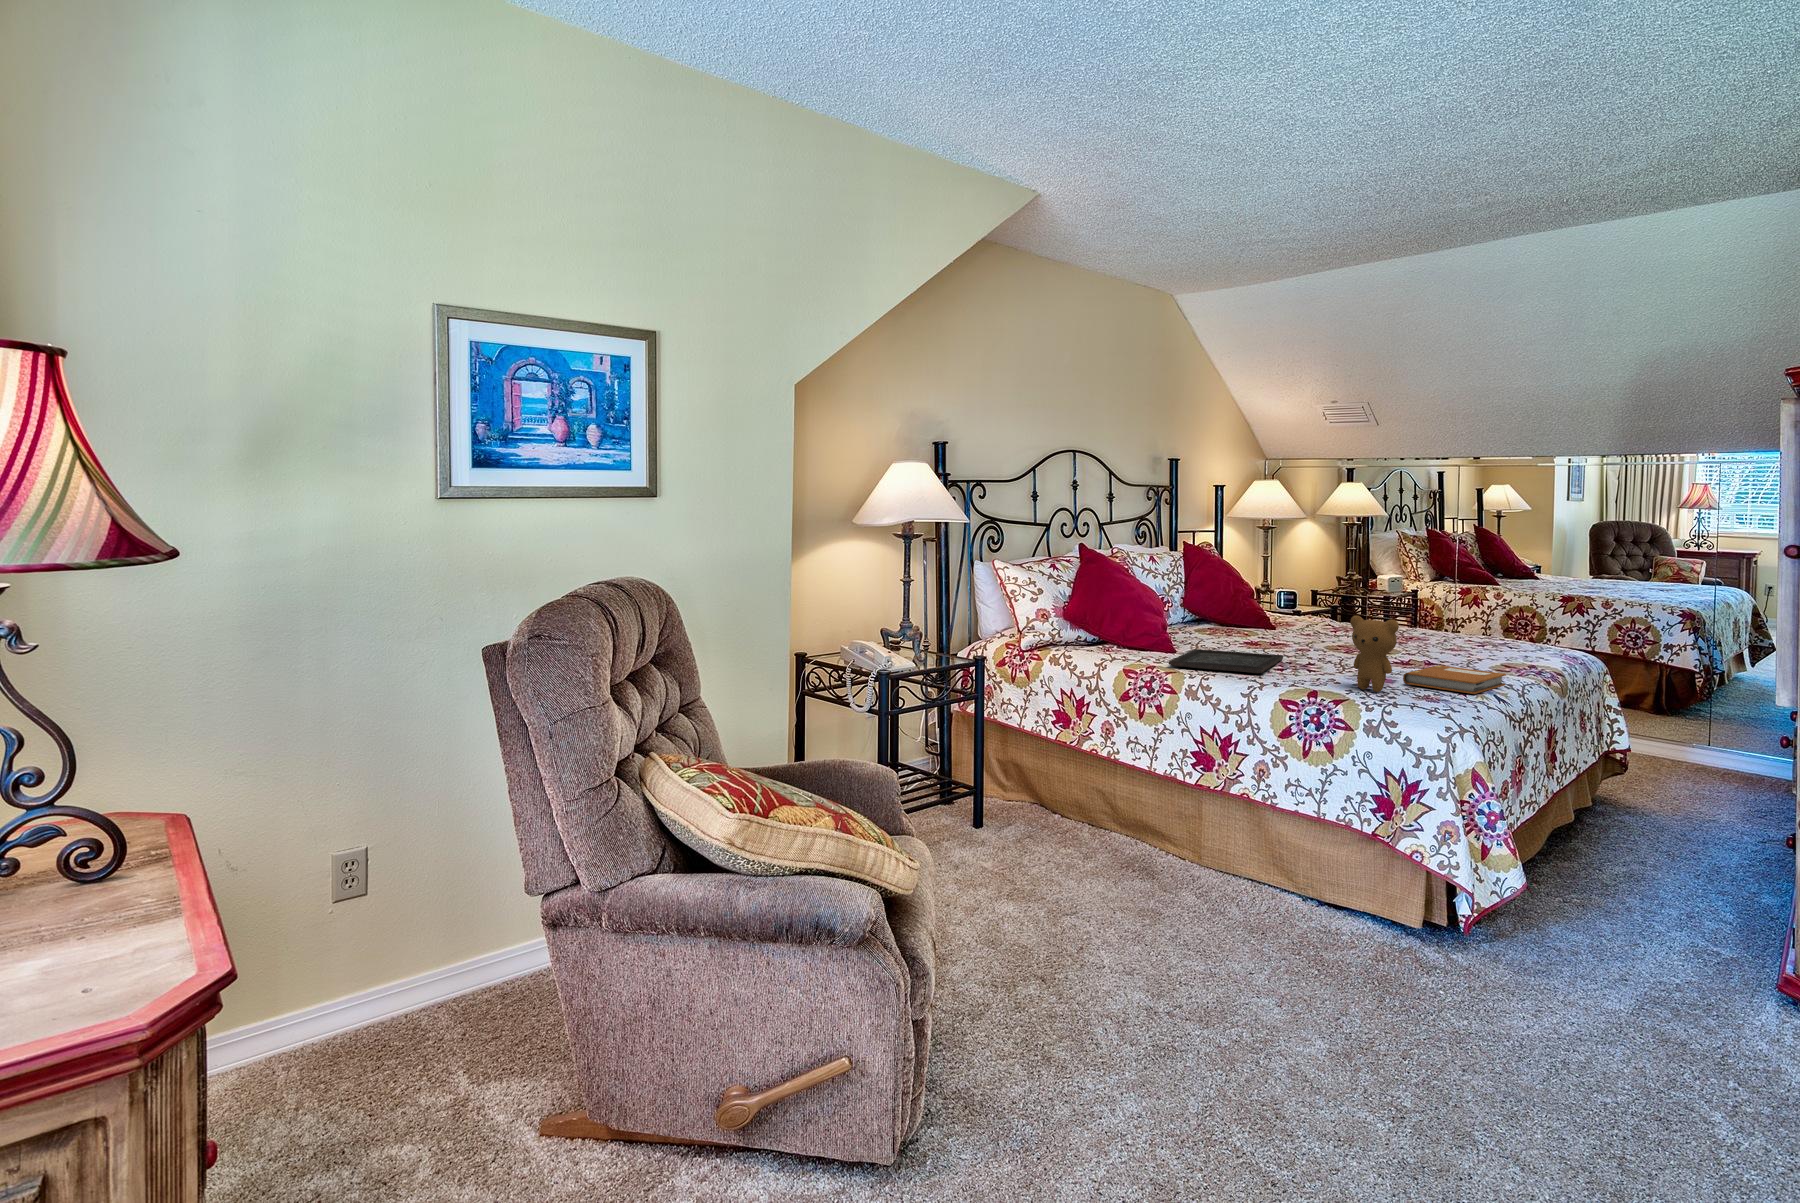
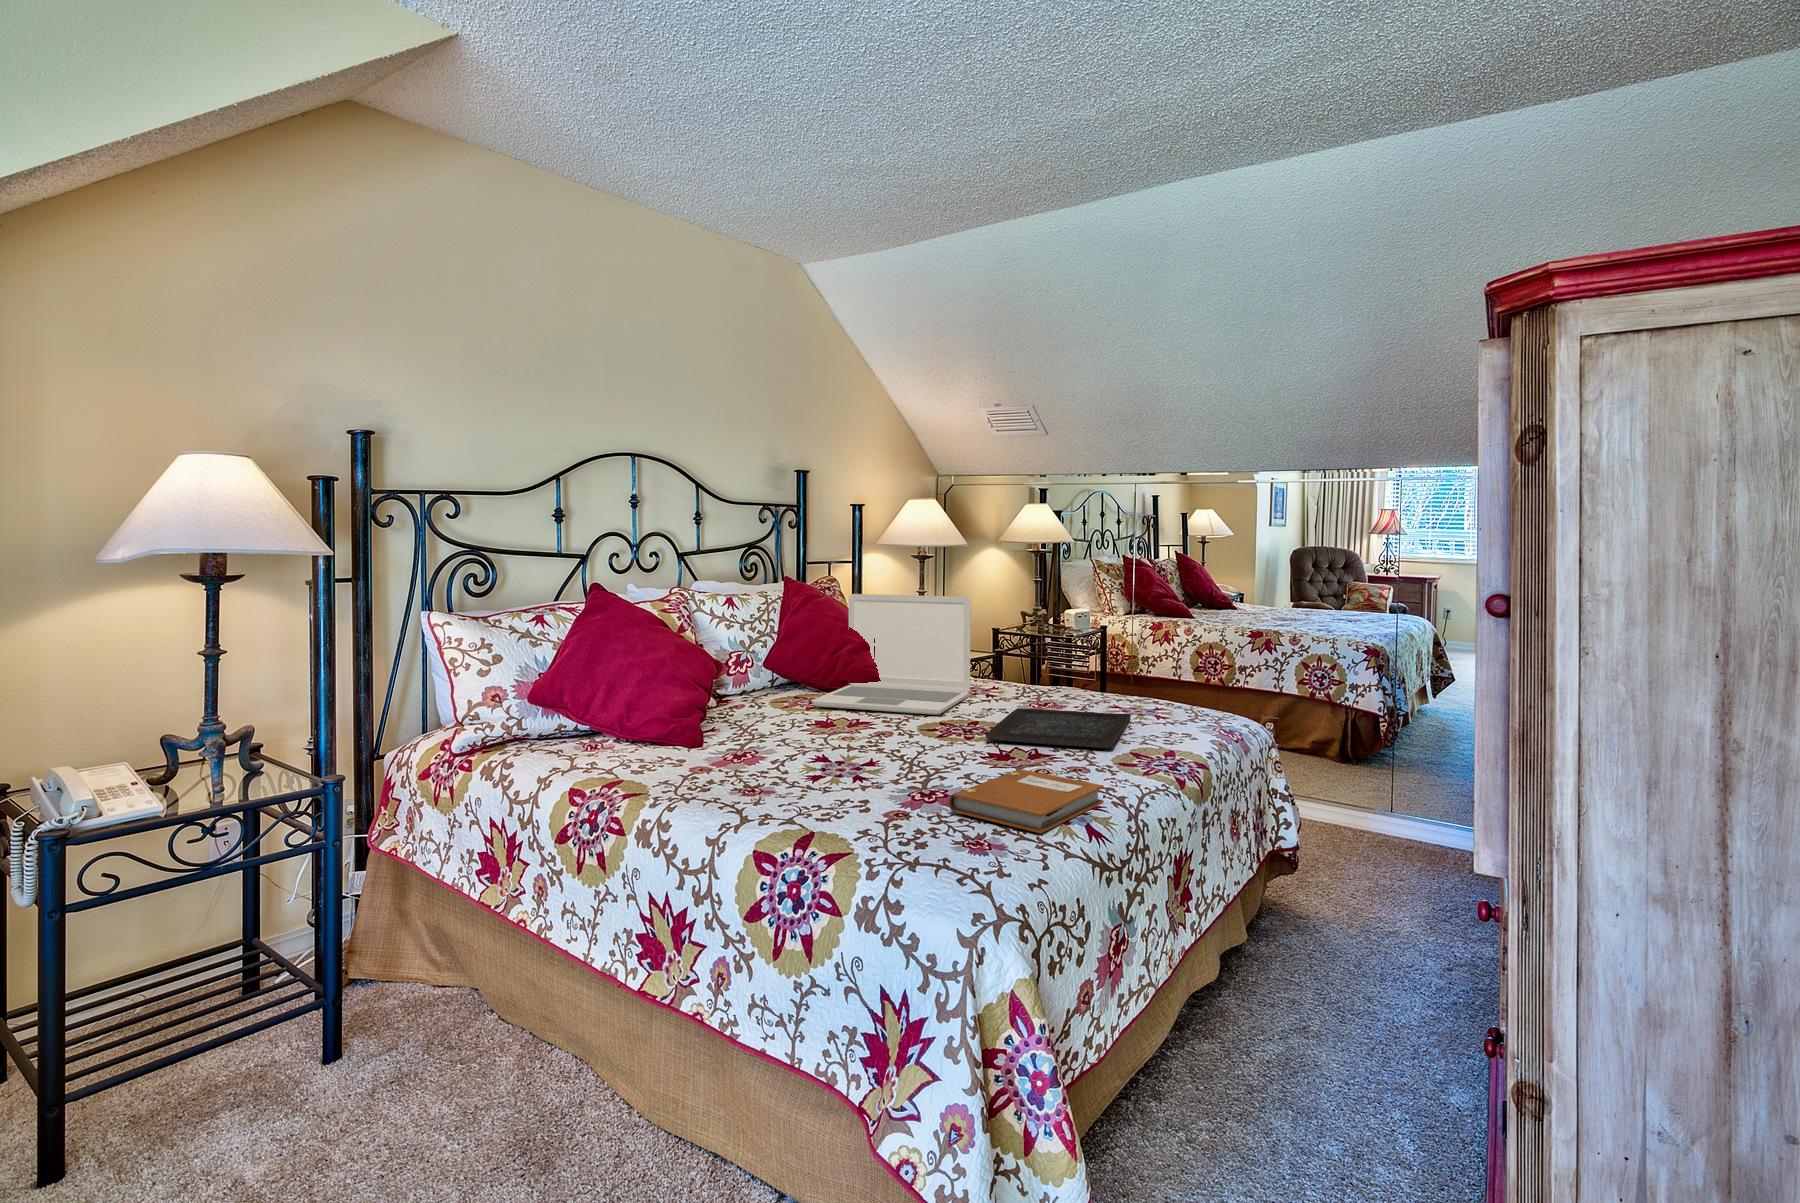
laptop: none [1239,557,1357,642] -> present [812,594,970,715]
teddy bear: present [1350,615,1399,692] -> none [856,708,918,838]
tray: present [1168,649,1283,673] -> present [986,708,1131,748]

